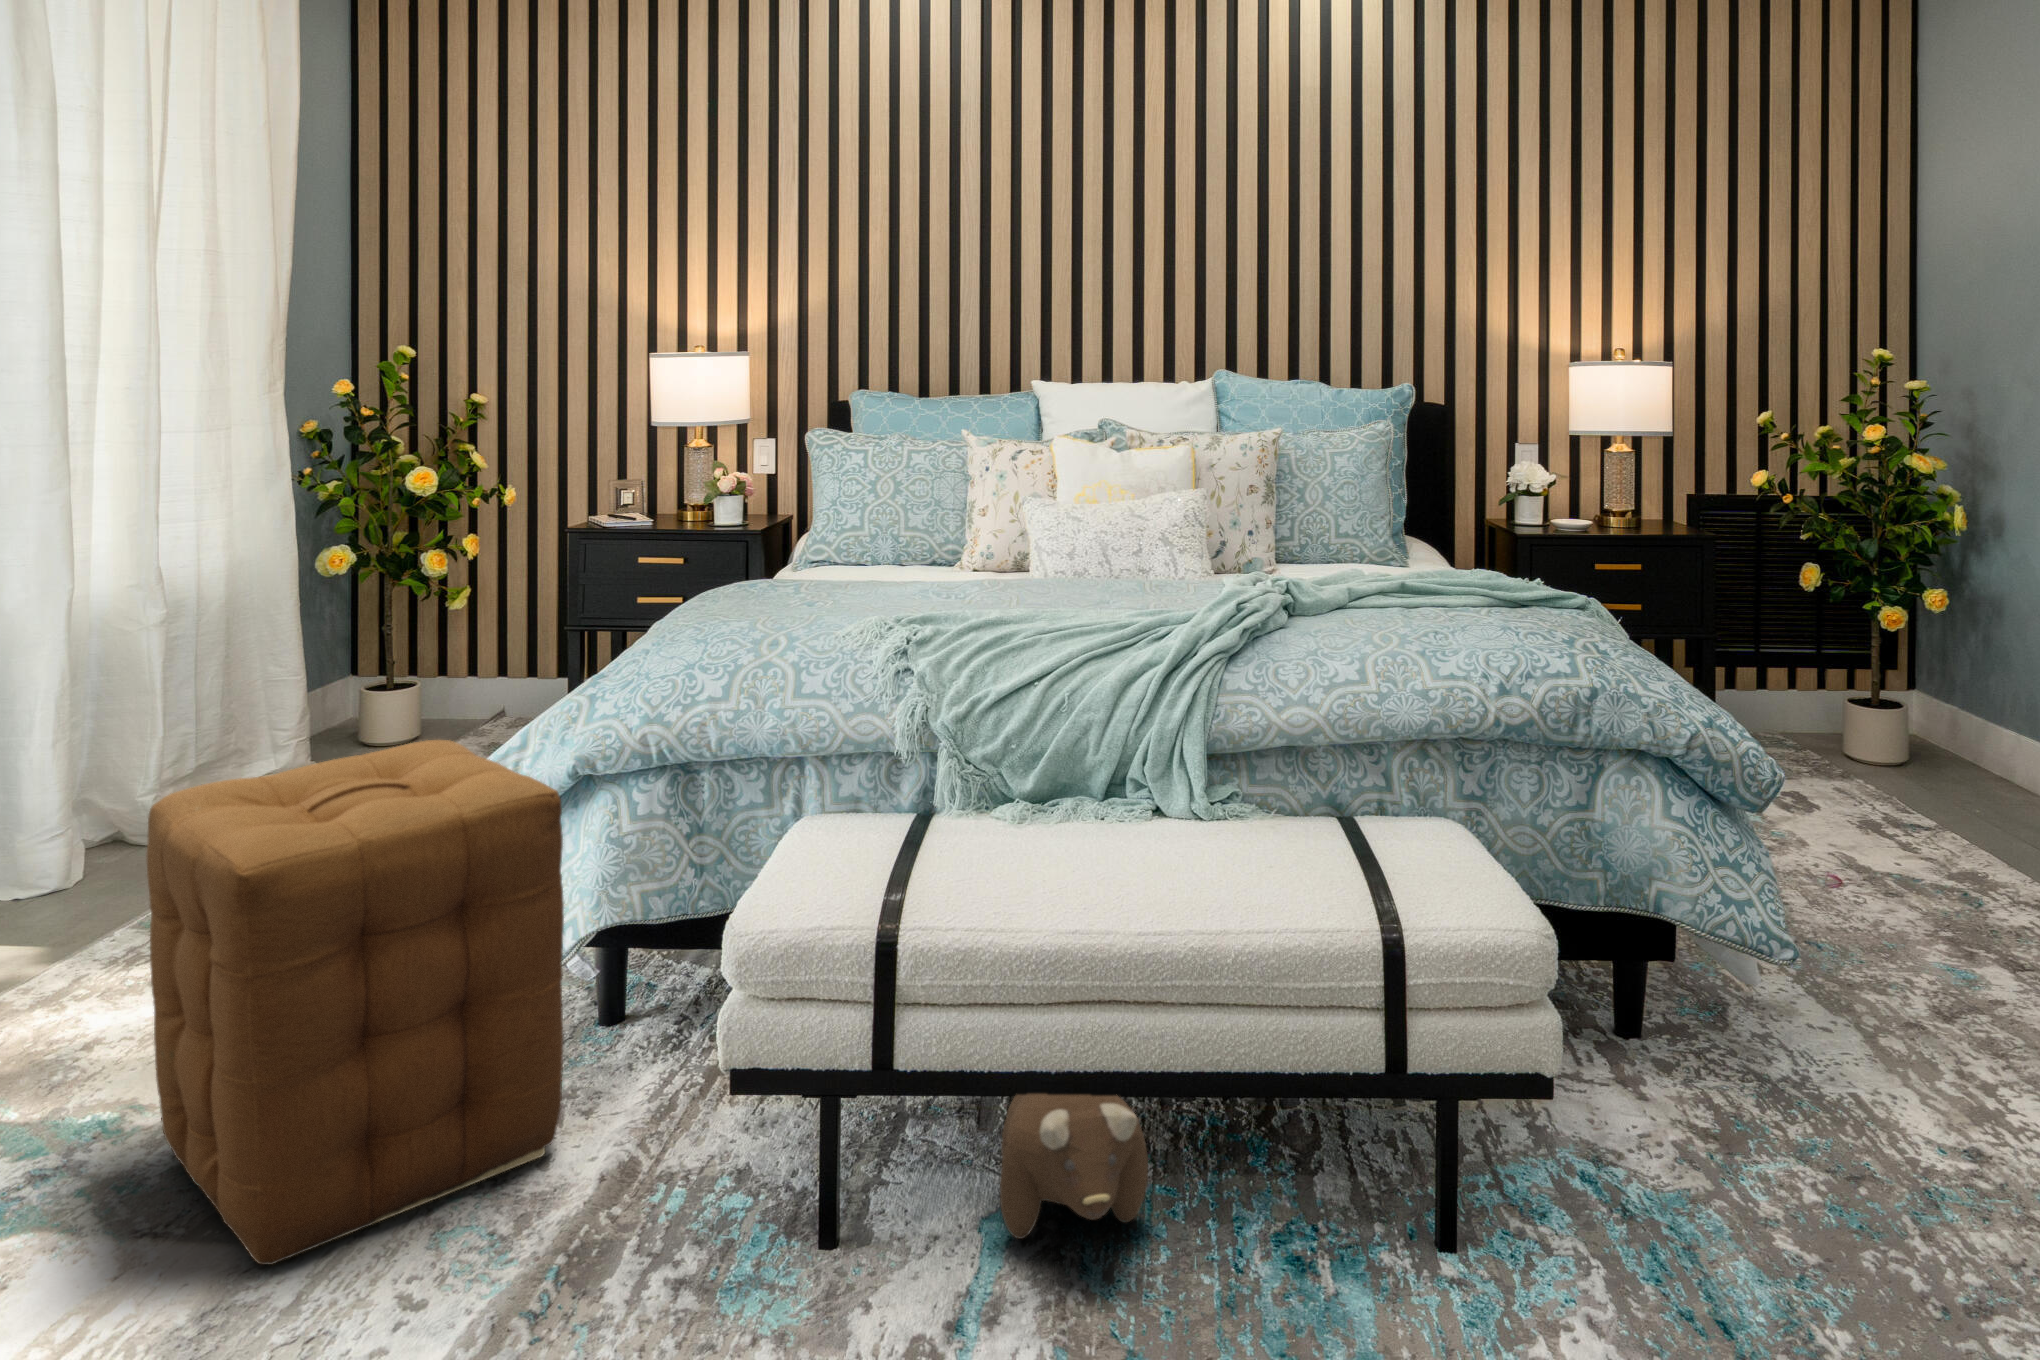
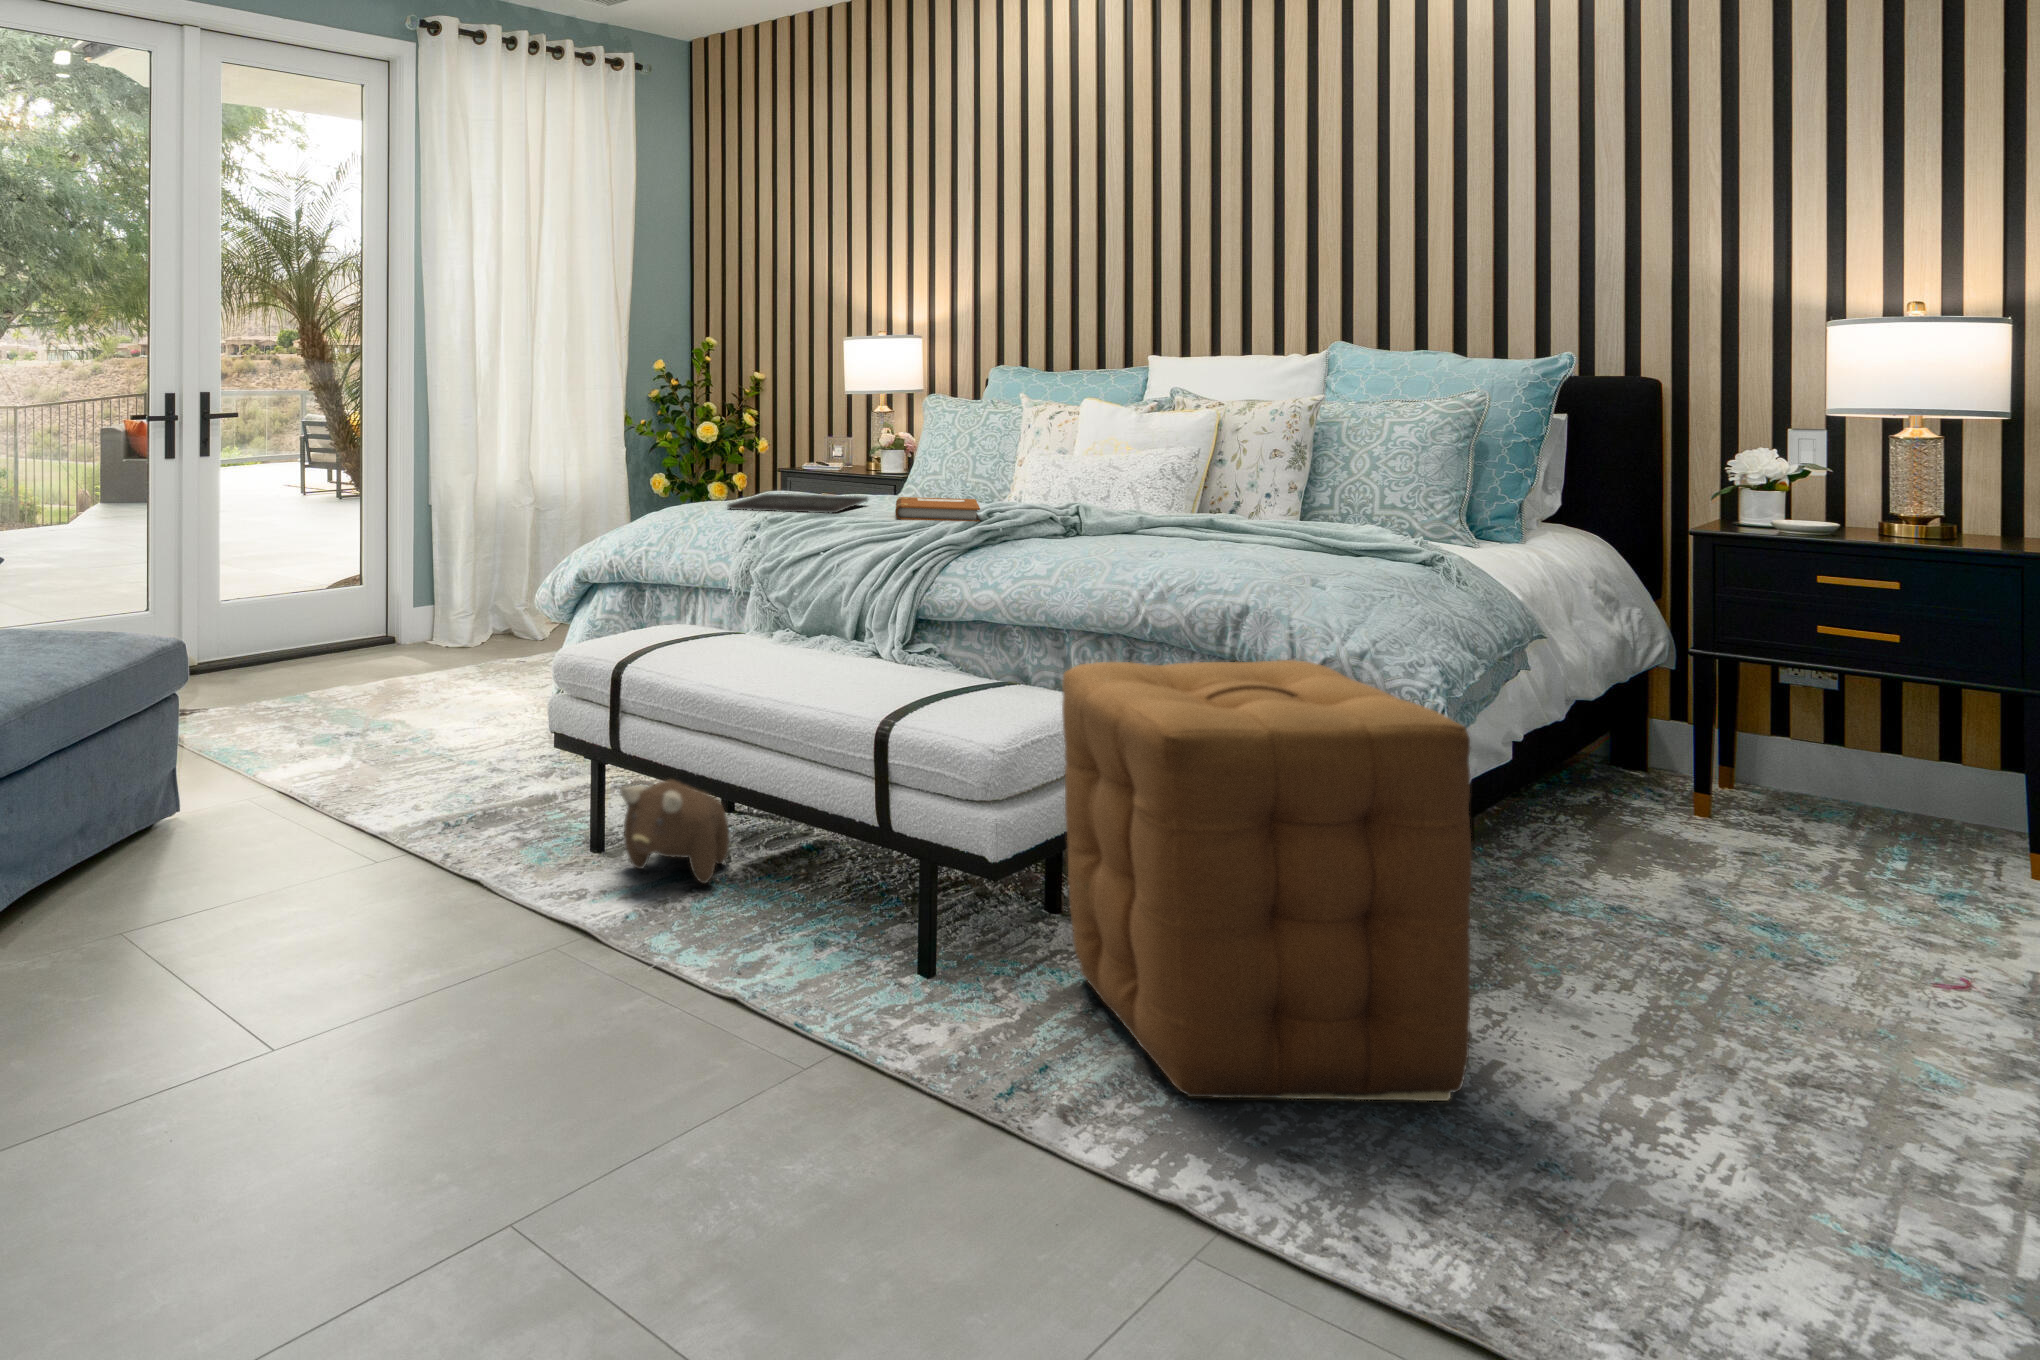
notebook: none [996,578,1140,619] -> present [895,497,980,521]
tray: none [762,584,941,629] -> present [728,494,868,513]
ottoman: present [146,740,564,1265] -> present [1062,660,1472,1101]

